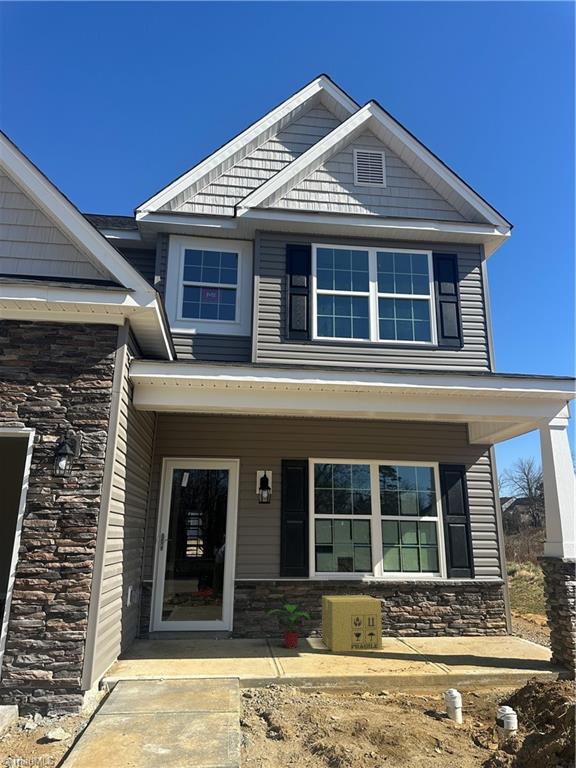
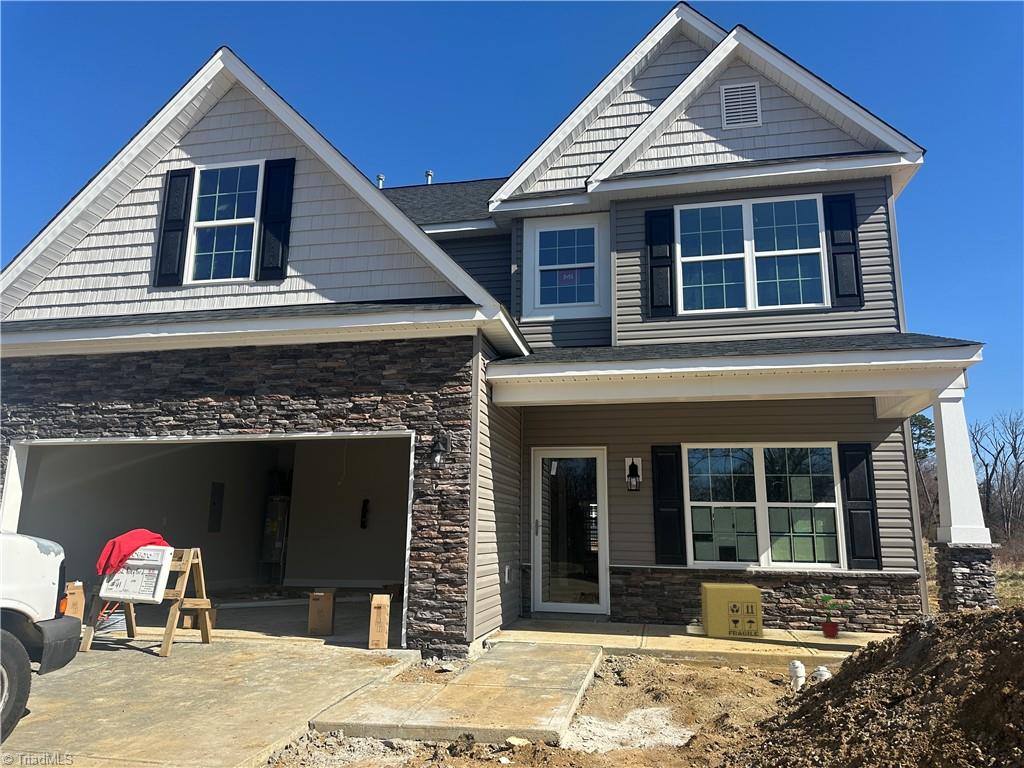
potted plant: present [268,605,309,649] -> present [802,595,851,639]

